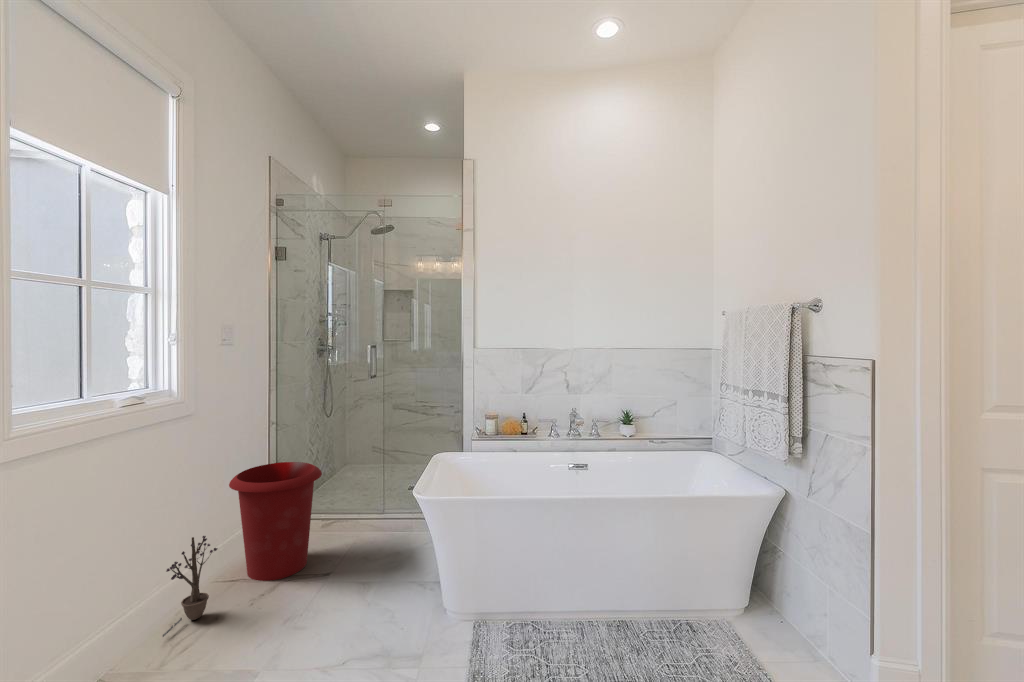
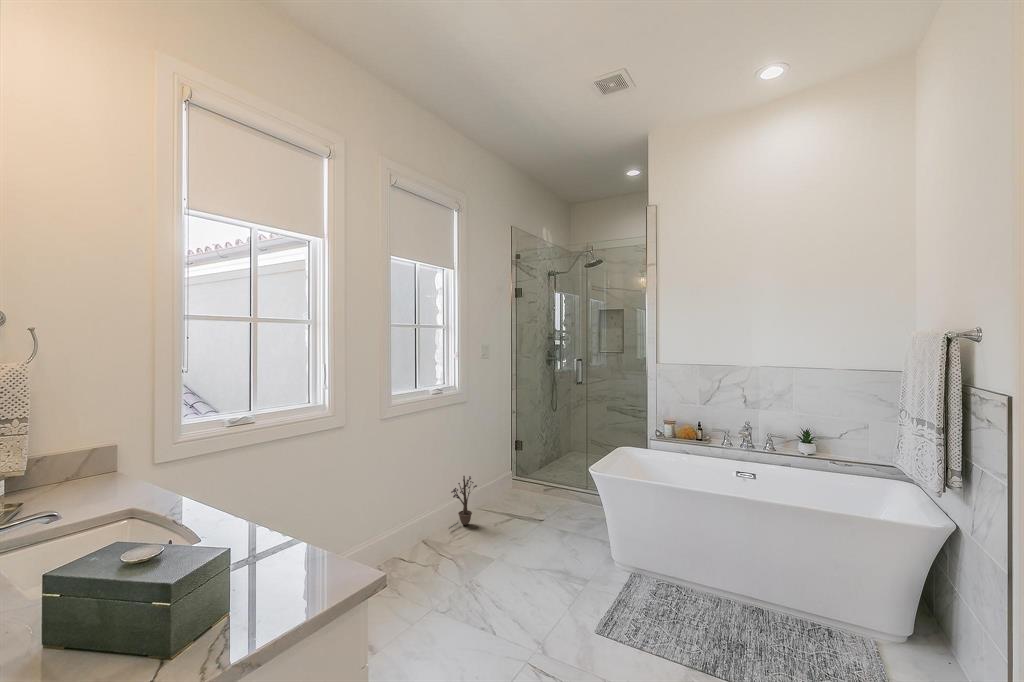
waste bin: present [229,462,322,581] -> none [485,439,541,515]

